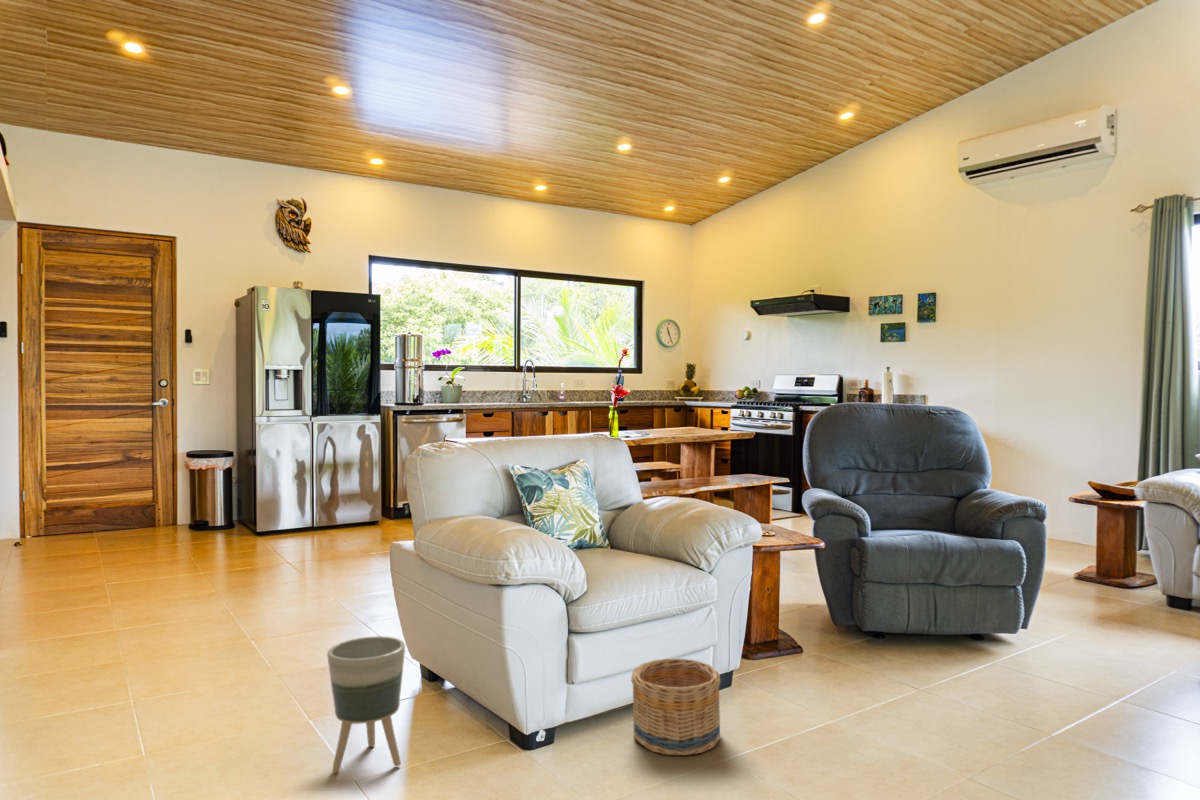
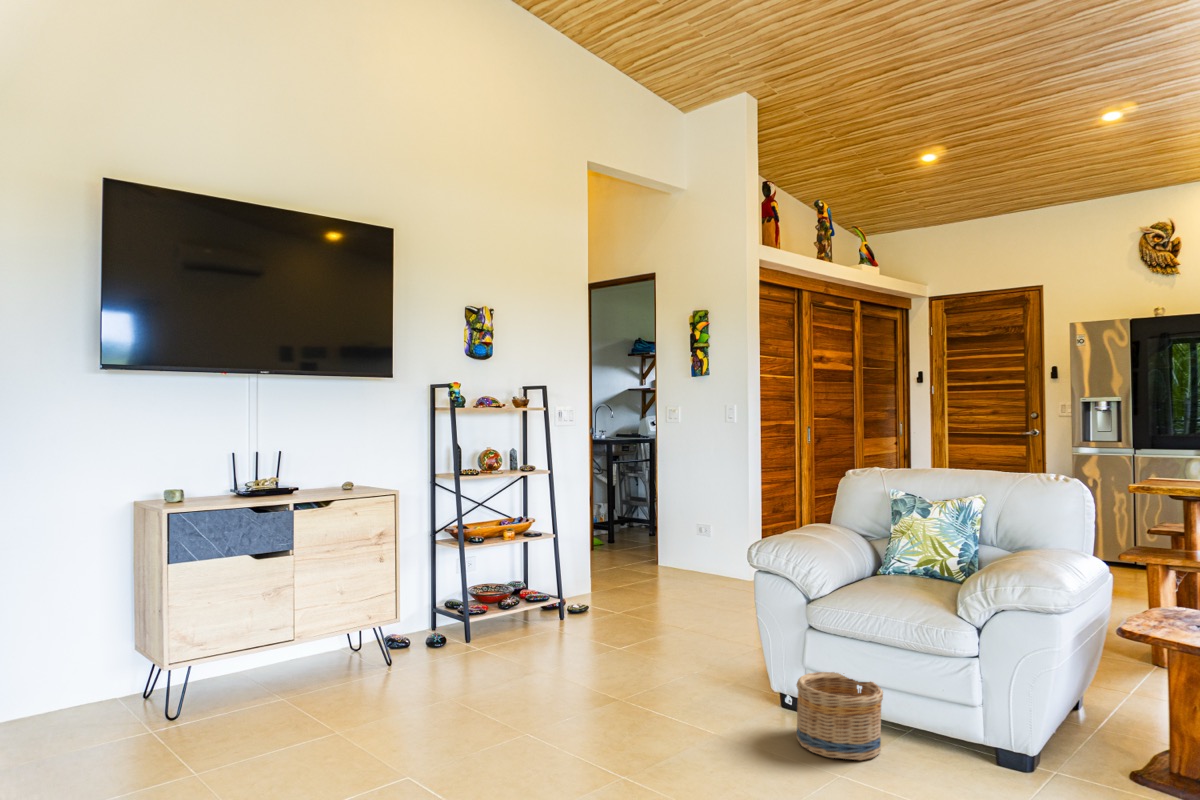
planter: present [327,636,405,773] -> none [693,581,742,666]

